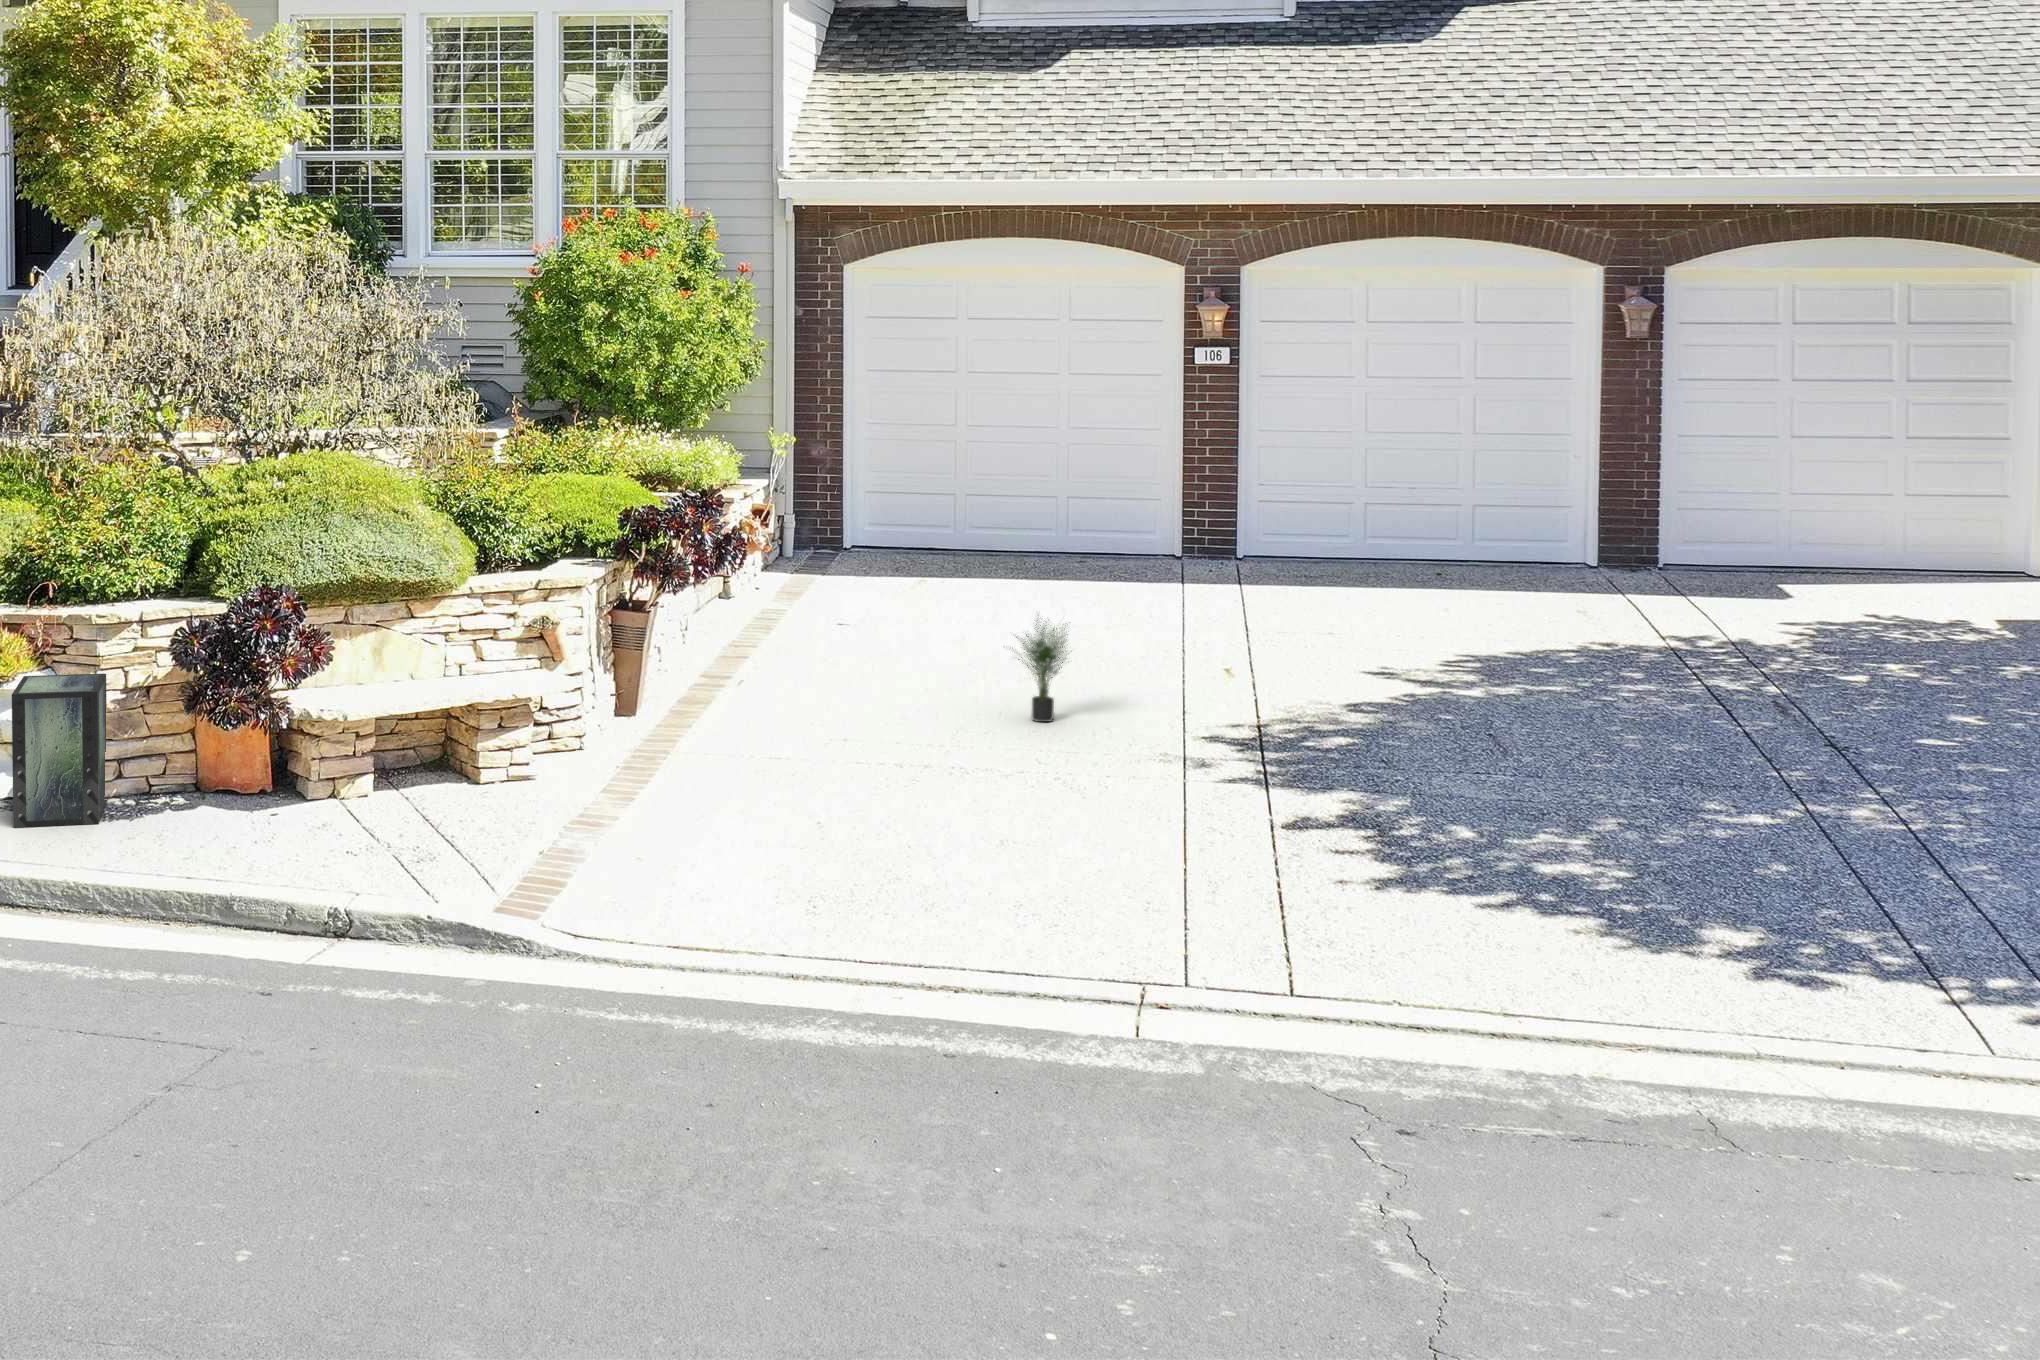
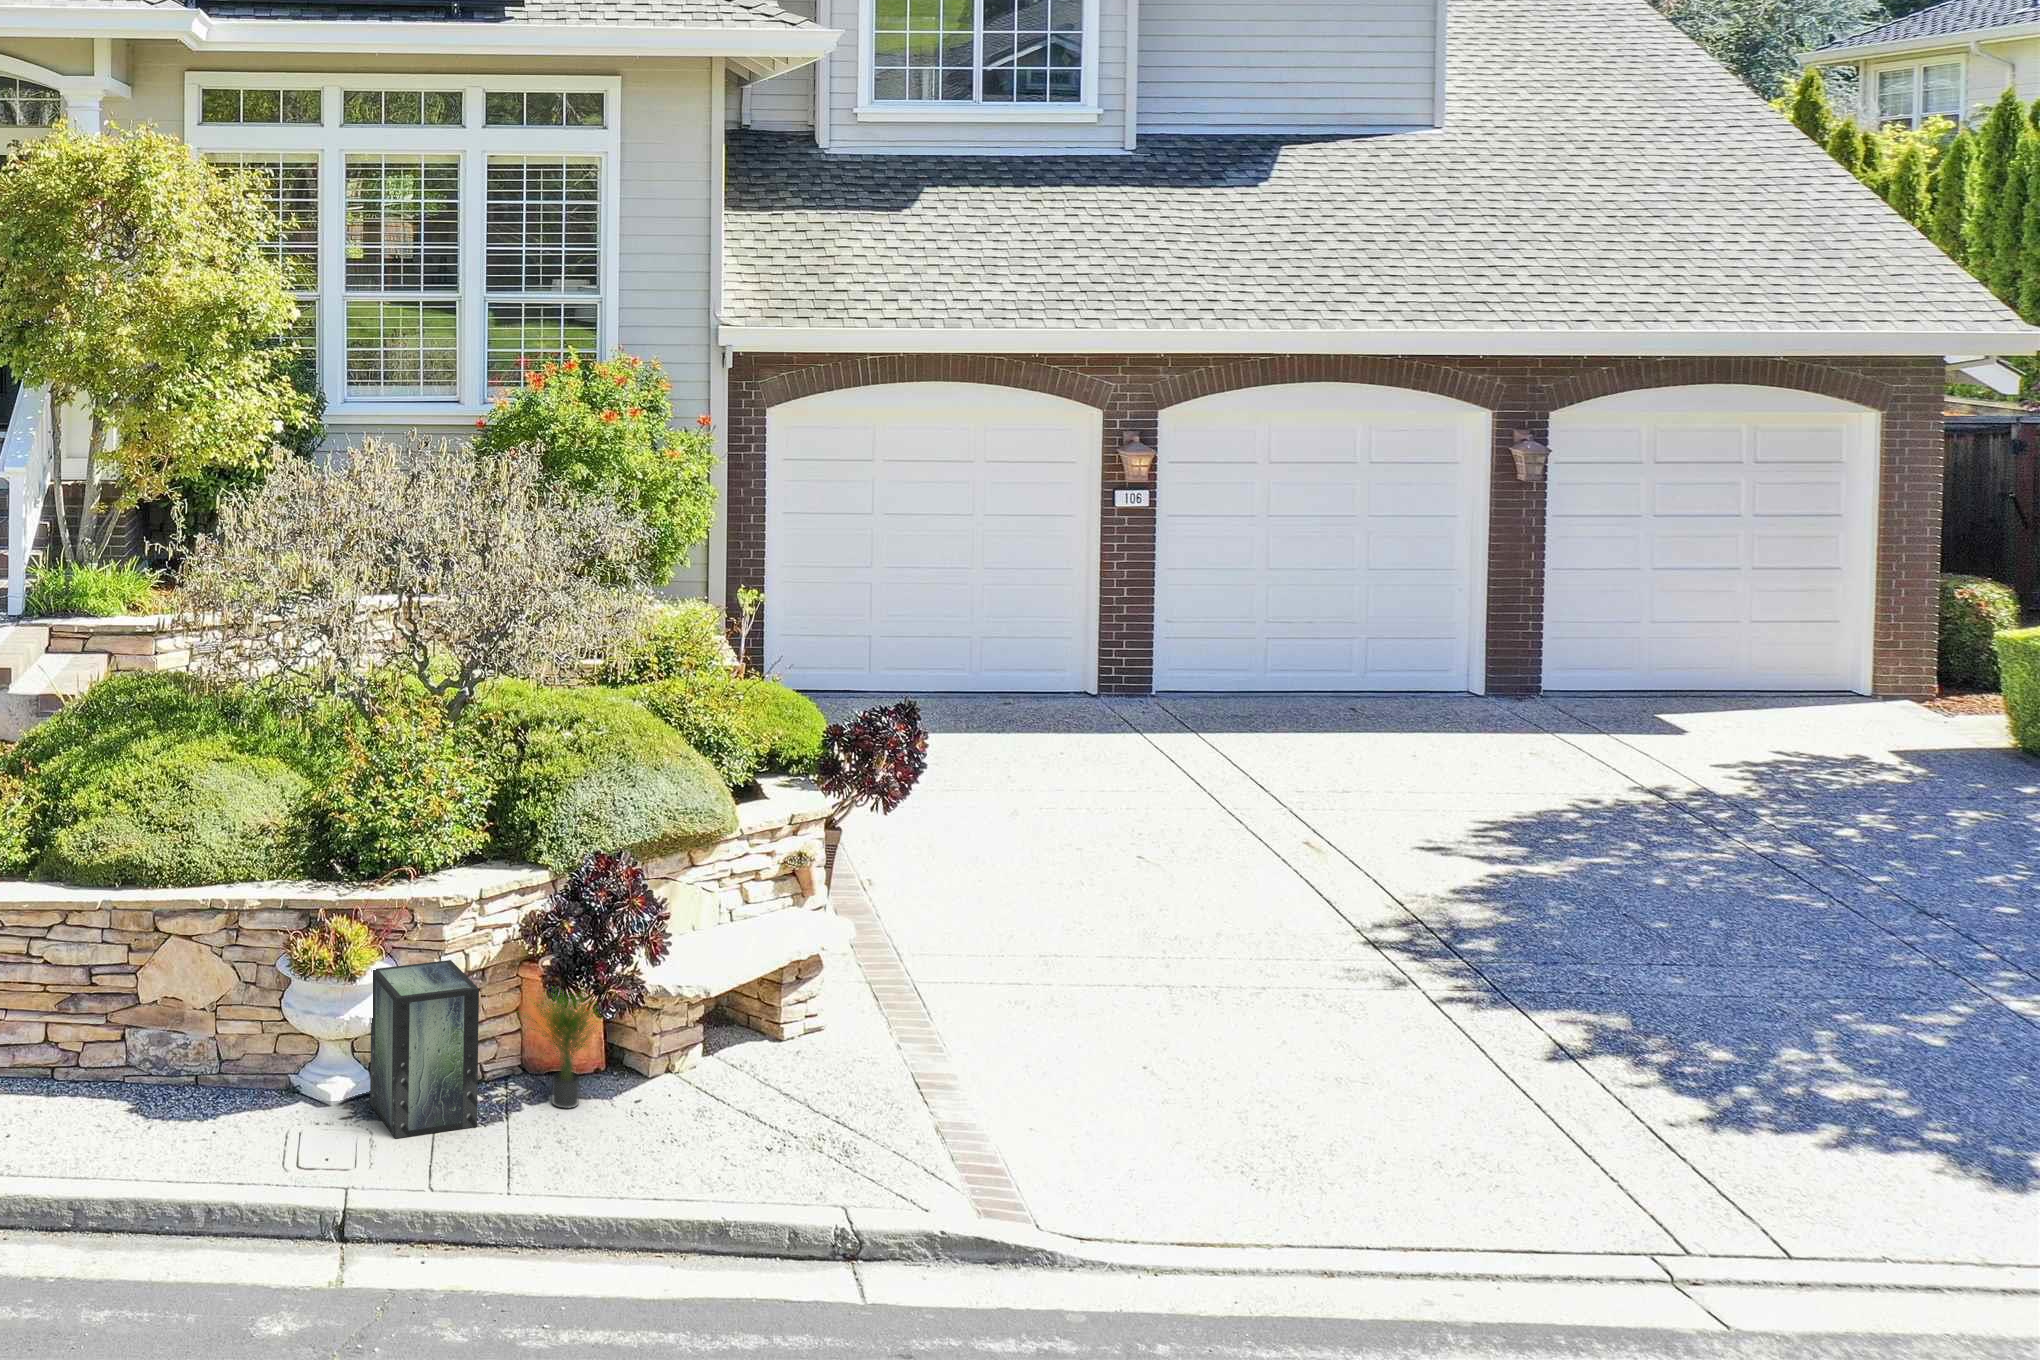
potted plant: present [1016,620,1068,722] -> present [525,987,594,1109]

